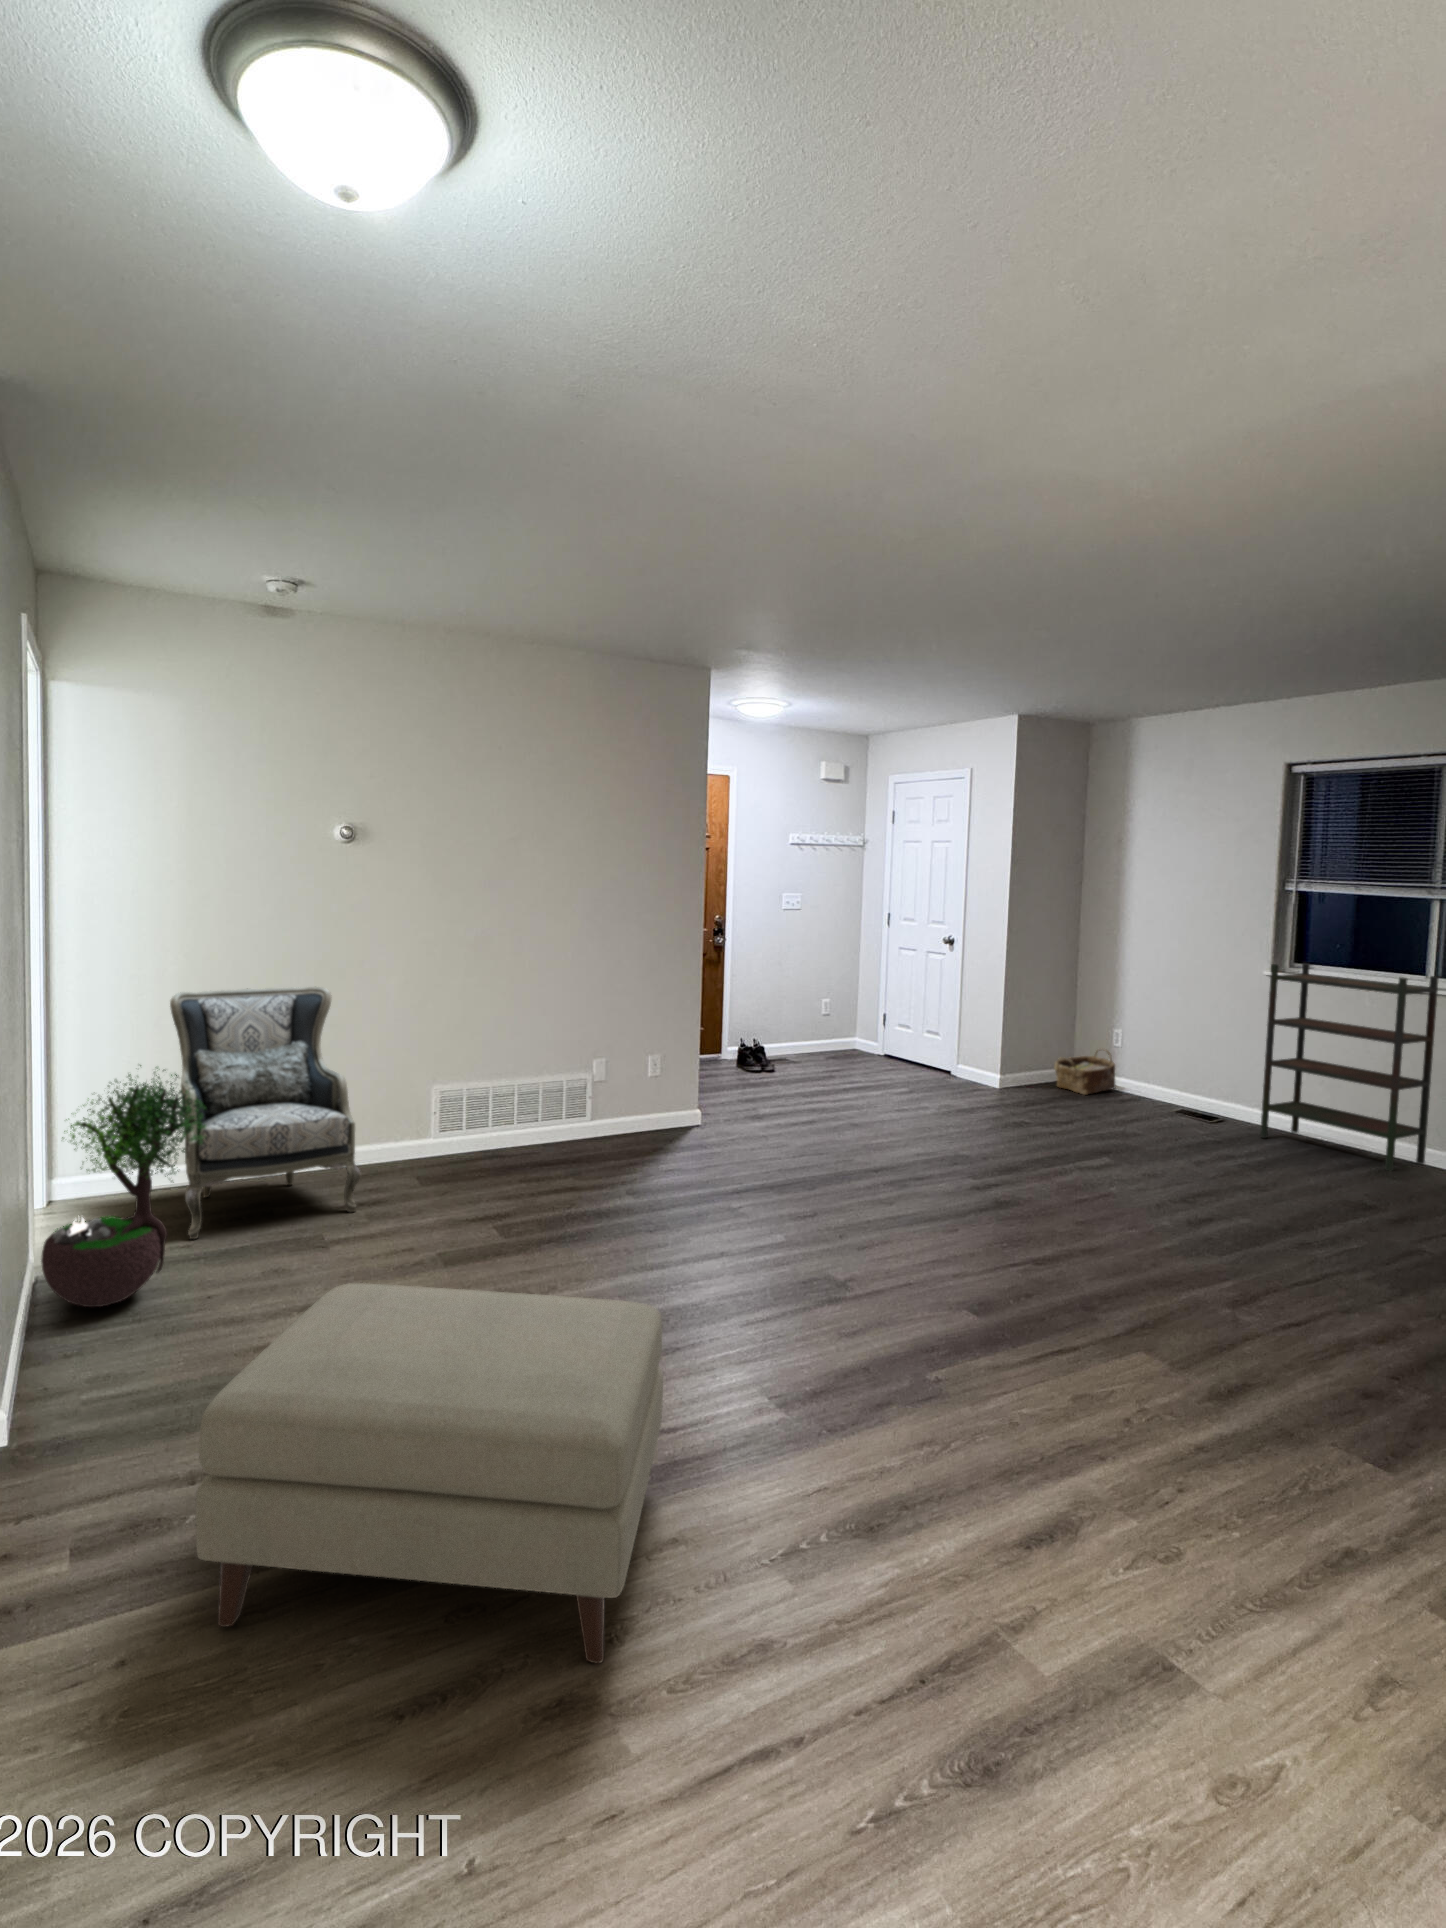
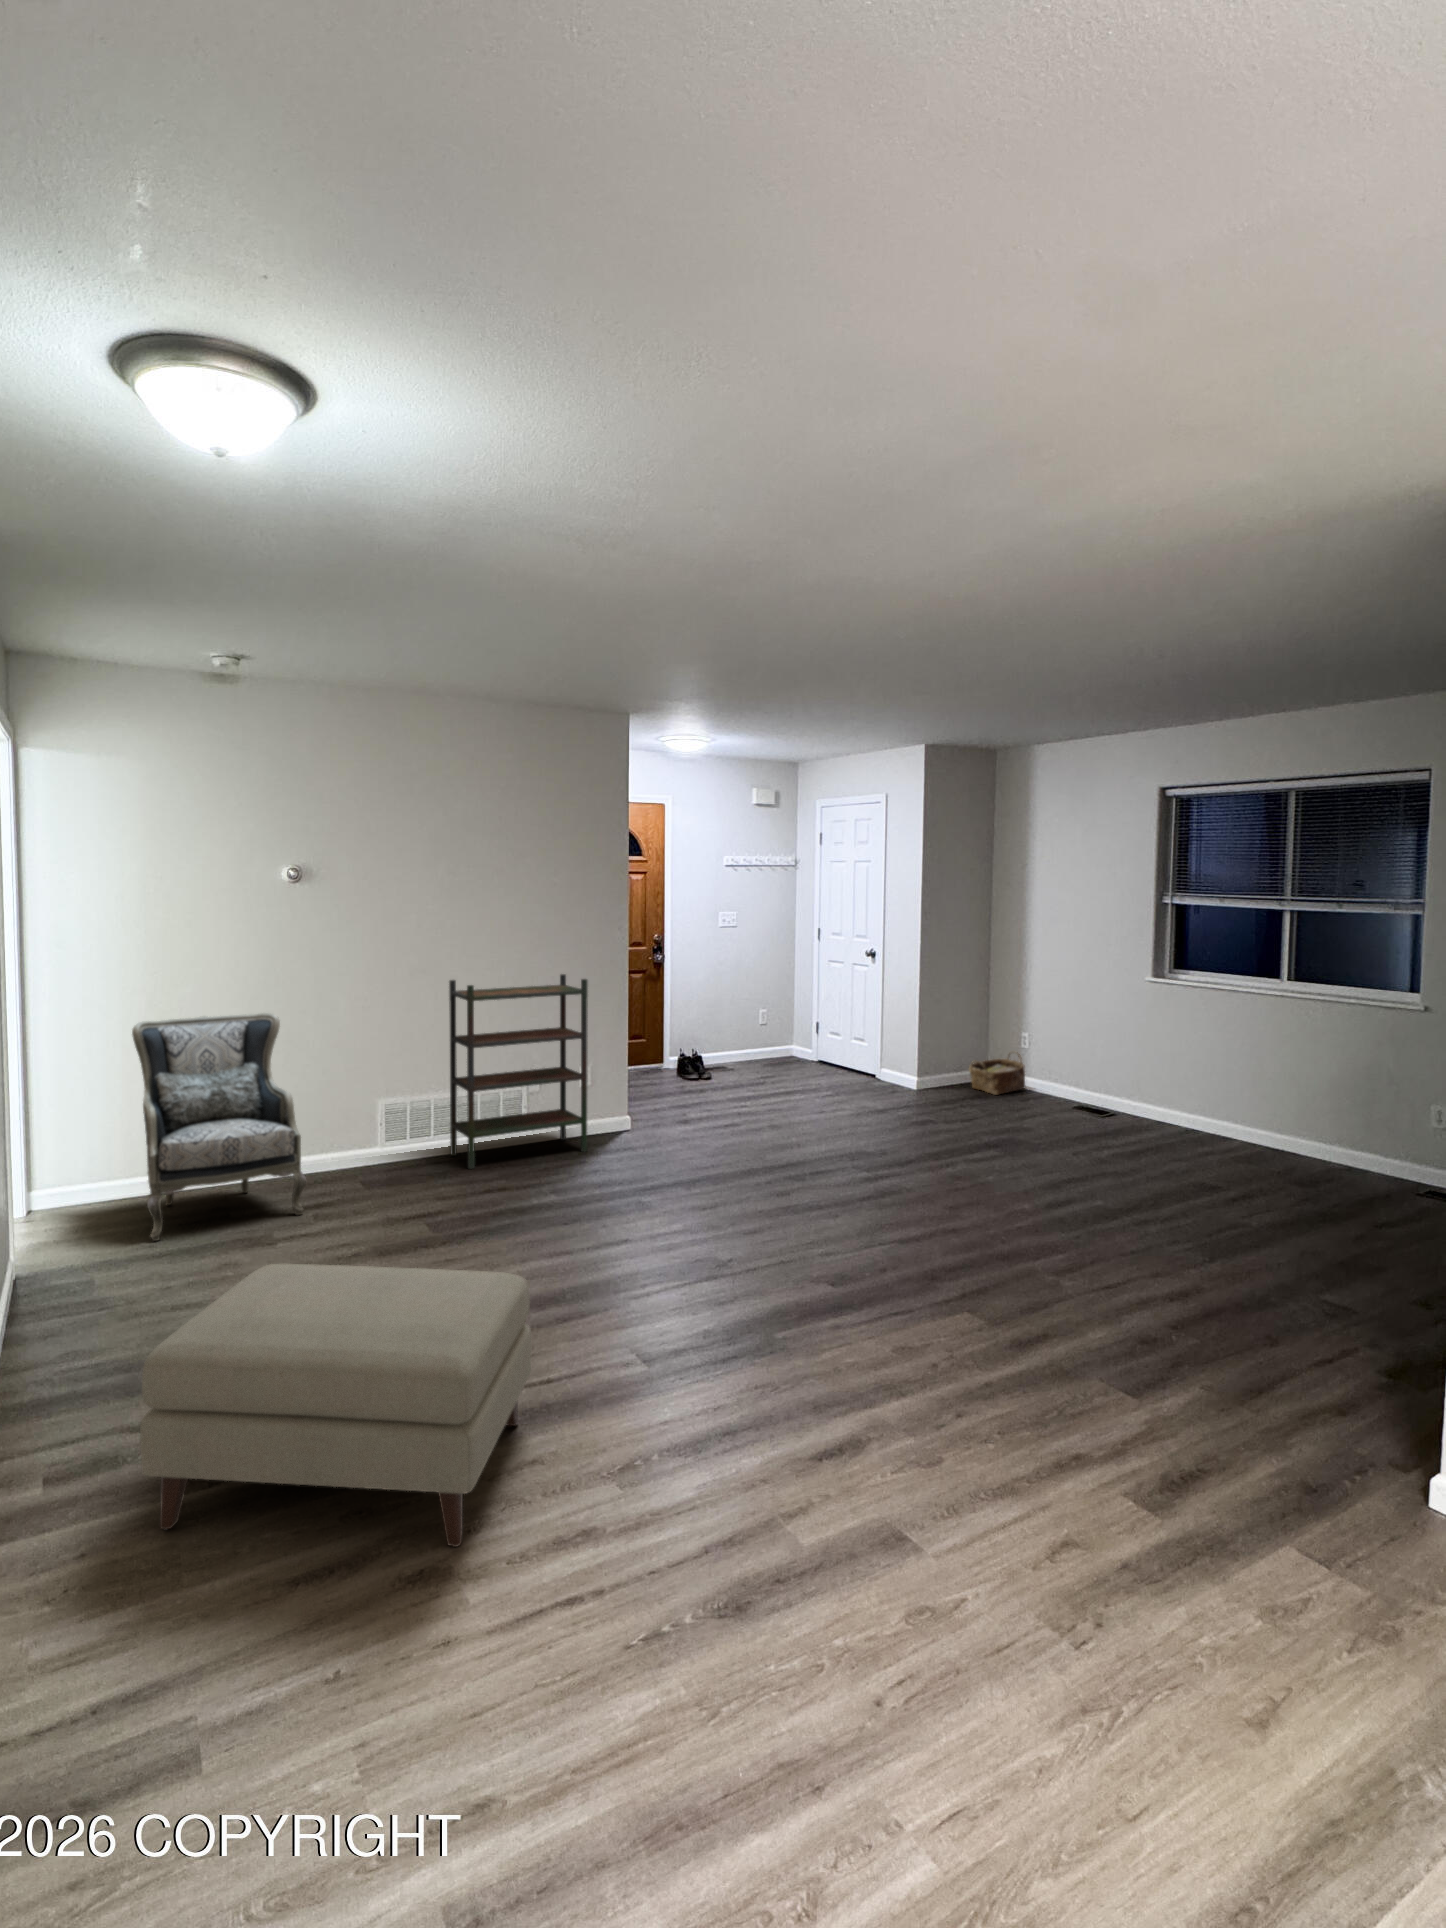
bookshelf: present [1260,963,1438,1171] -> present [449,974,588,1169]
potted tree: present [41,1065,206,1307] -> none [19,1087,161,1299]

